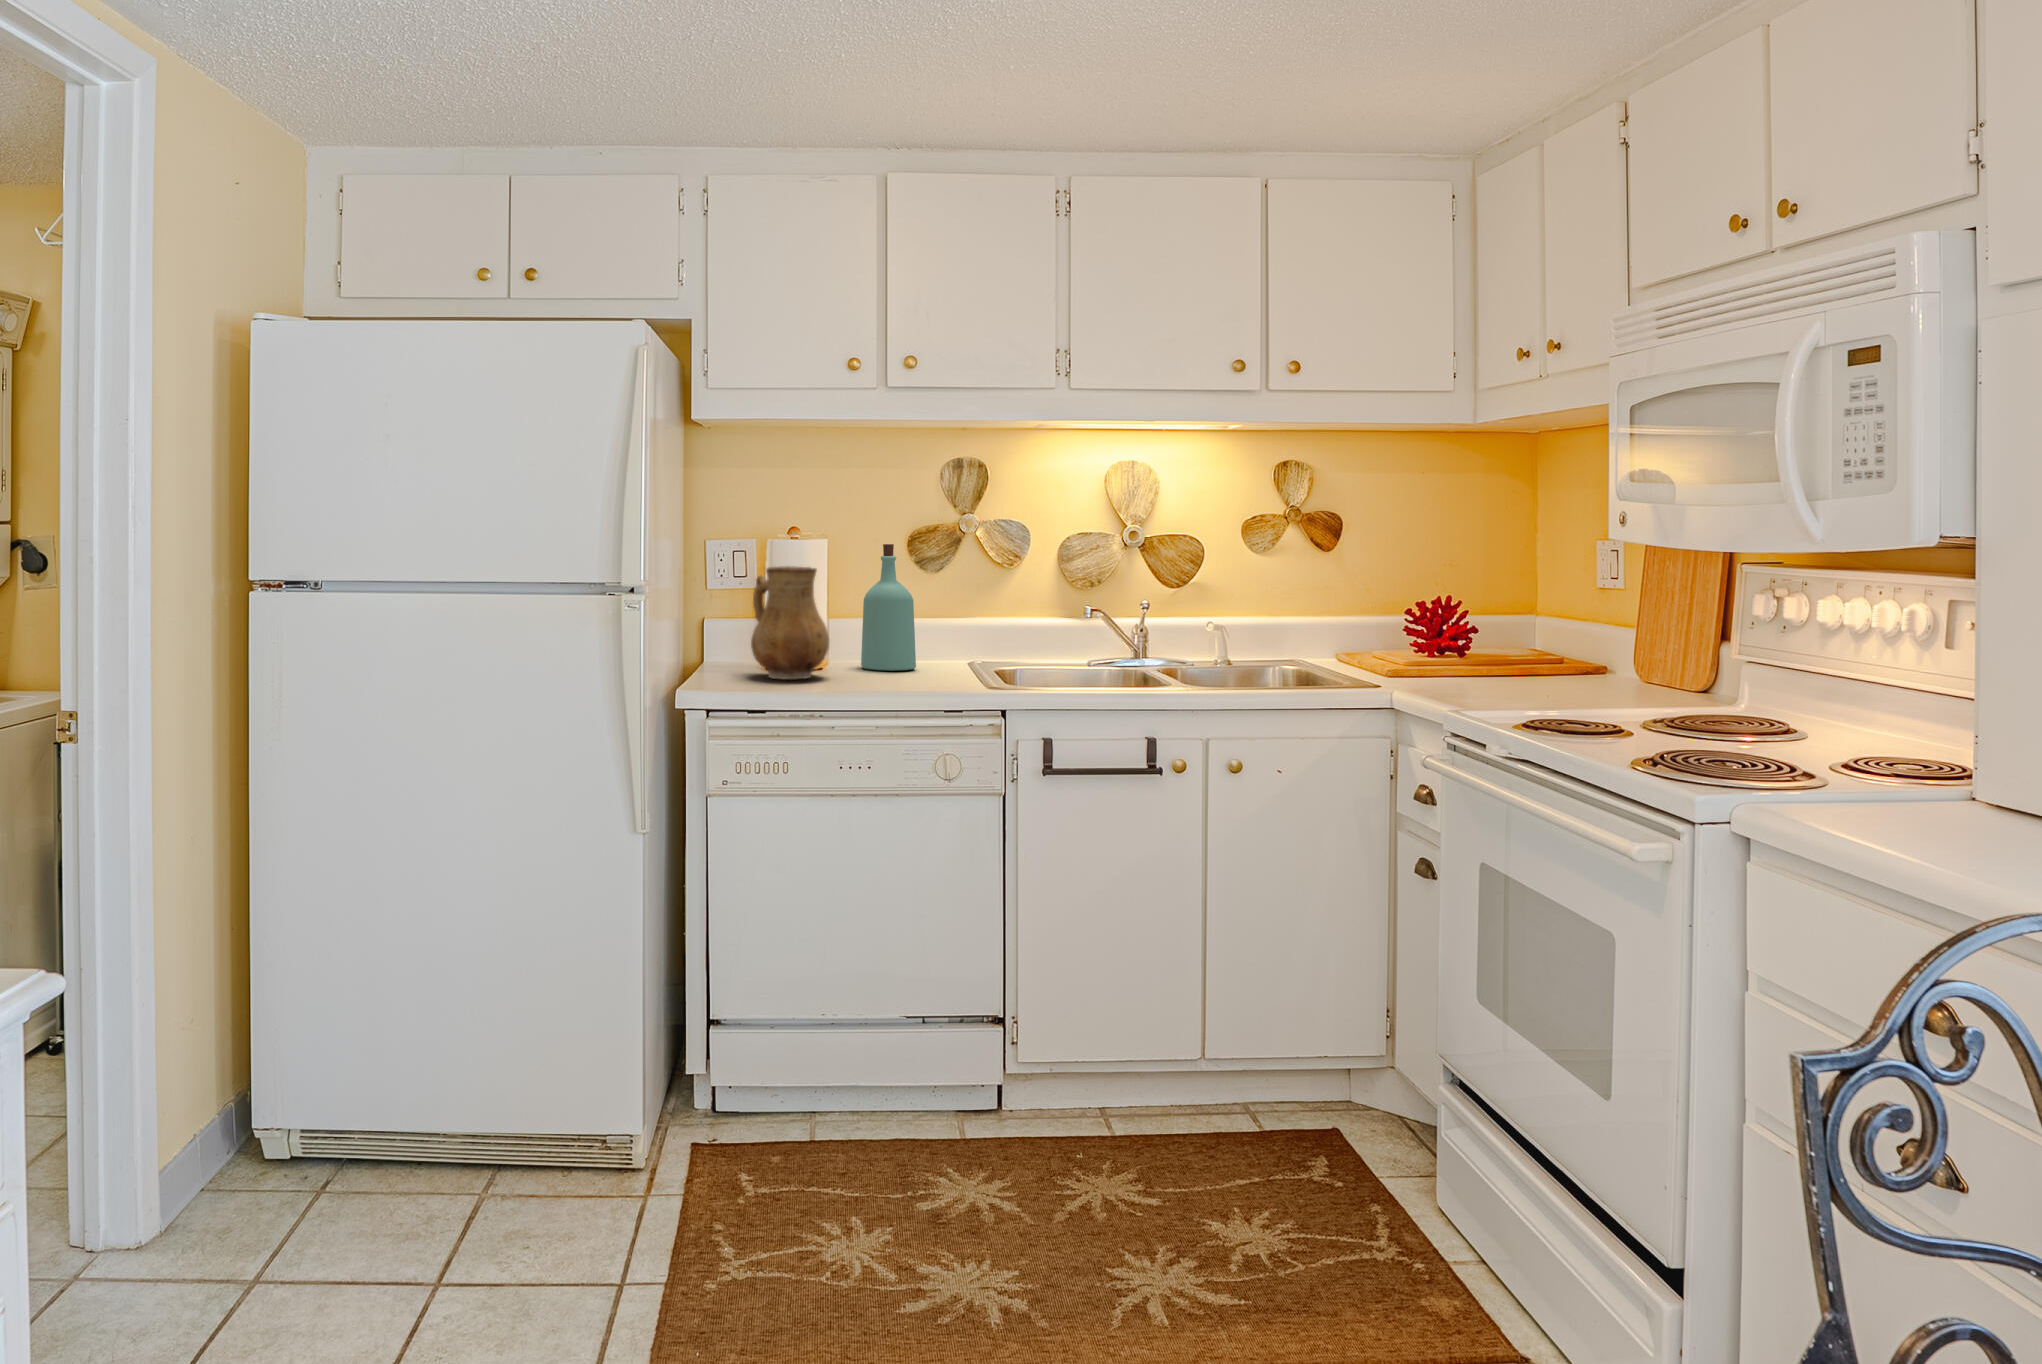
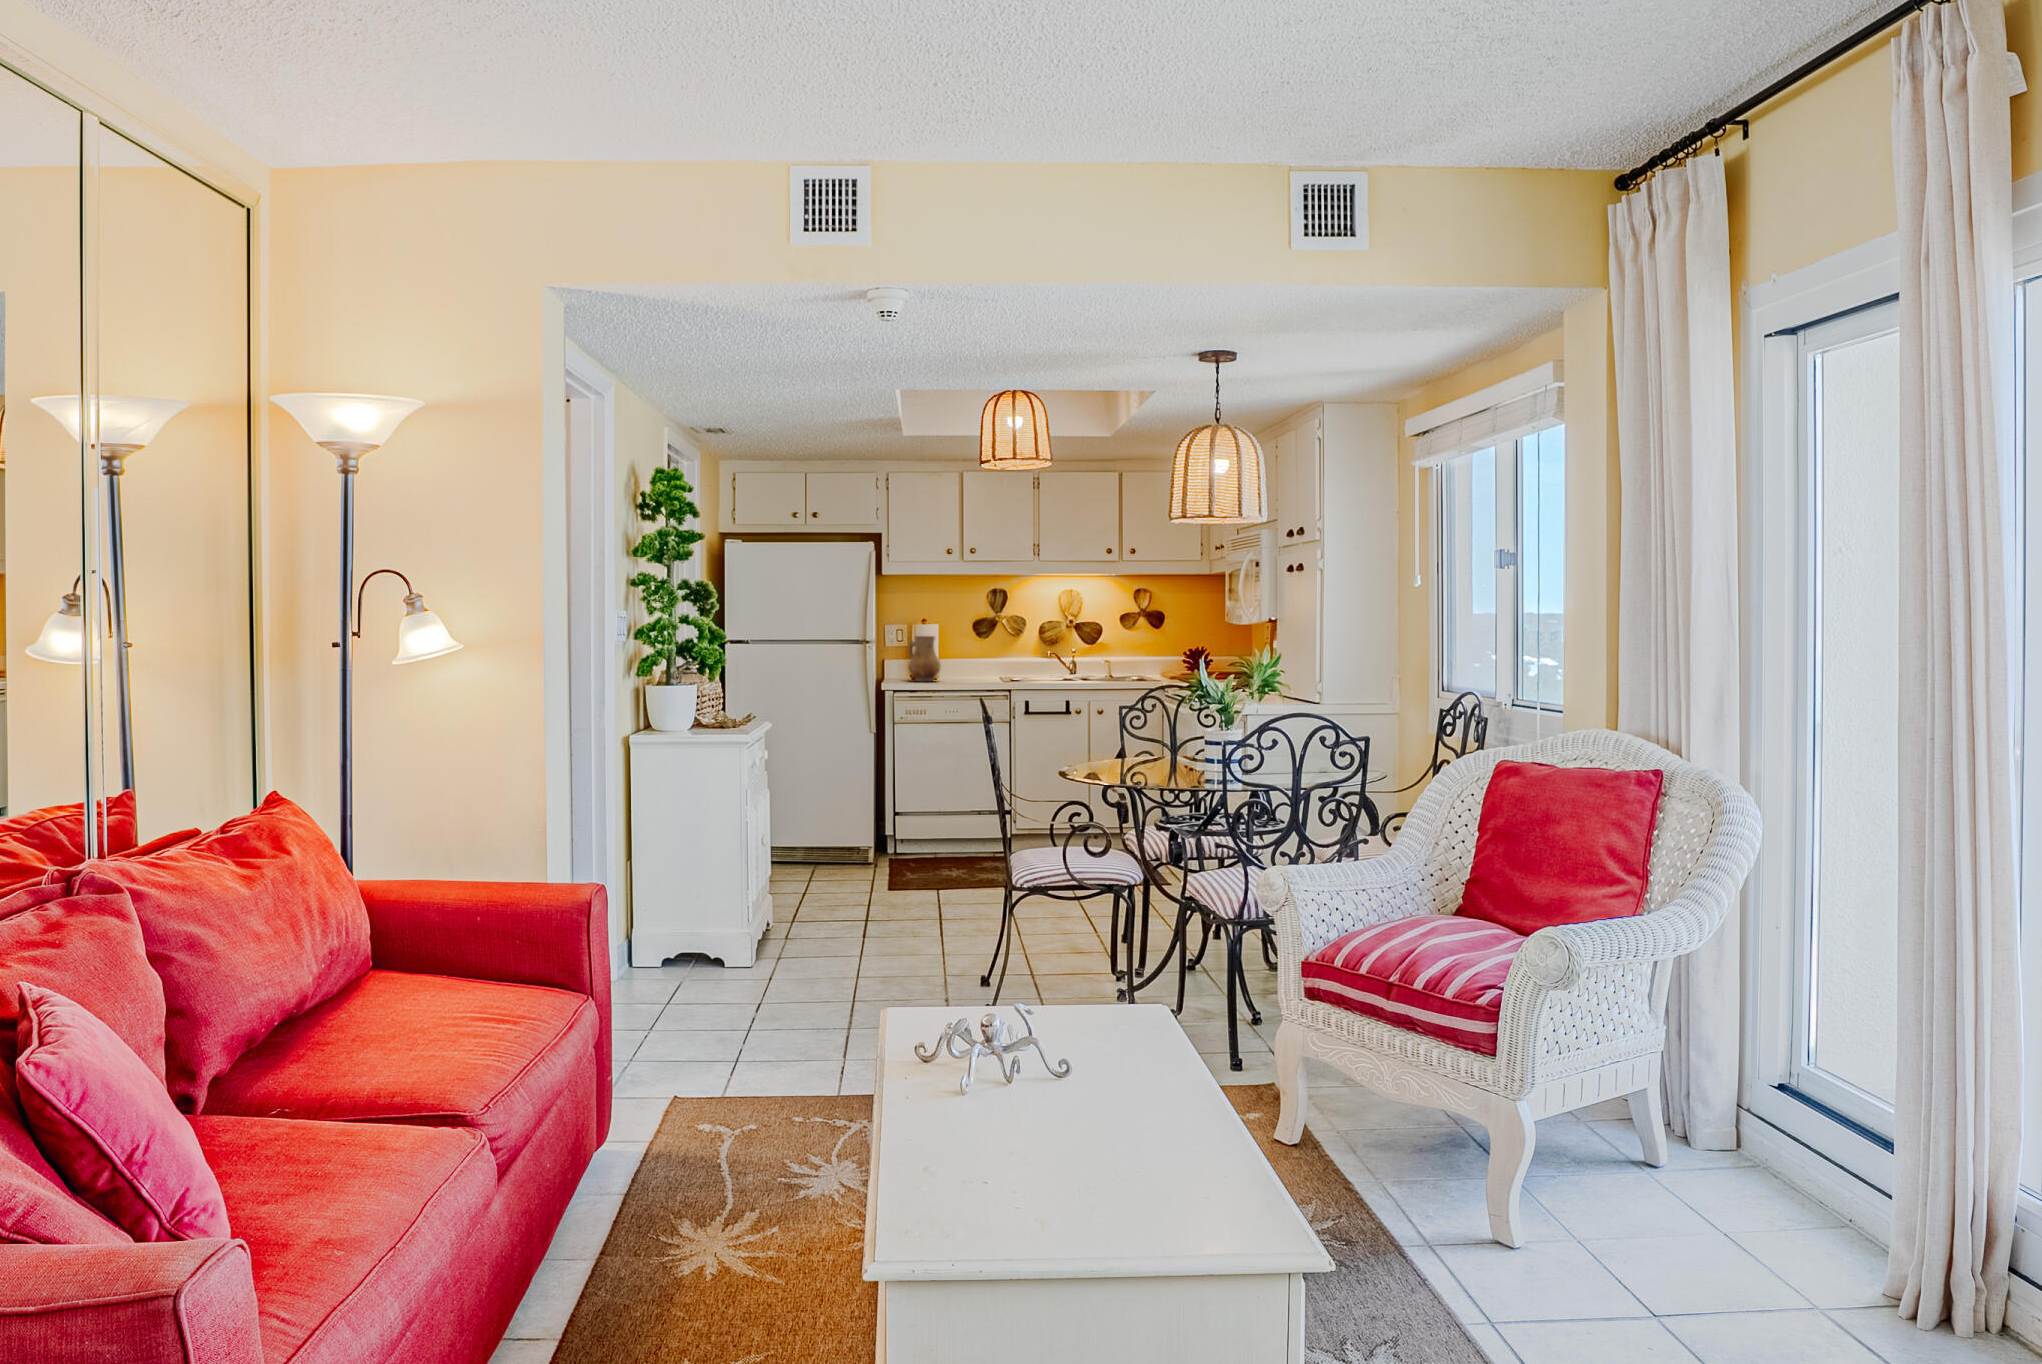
bottle: present [861,544,916,671] -> none [953,627,976,680]

